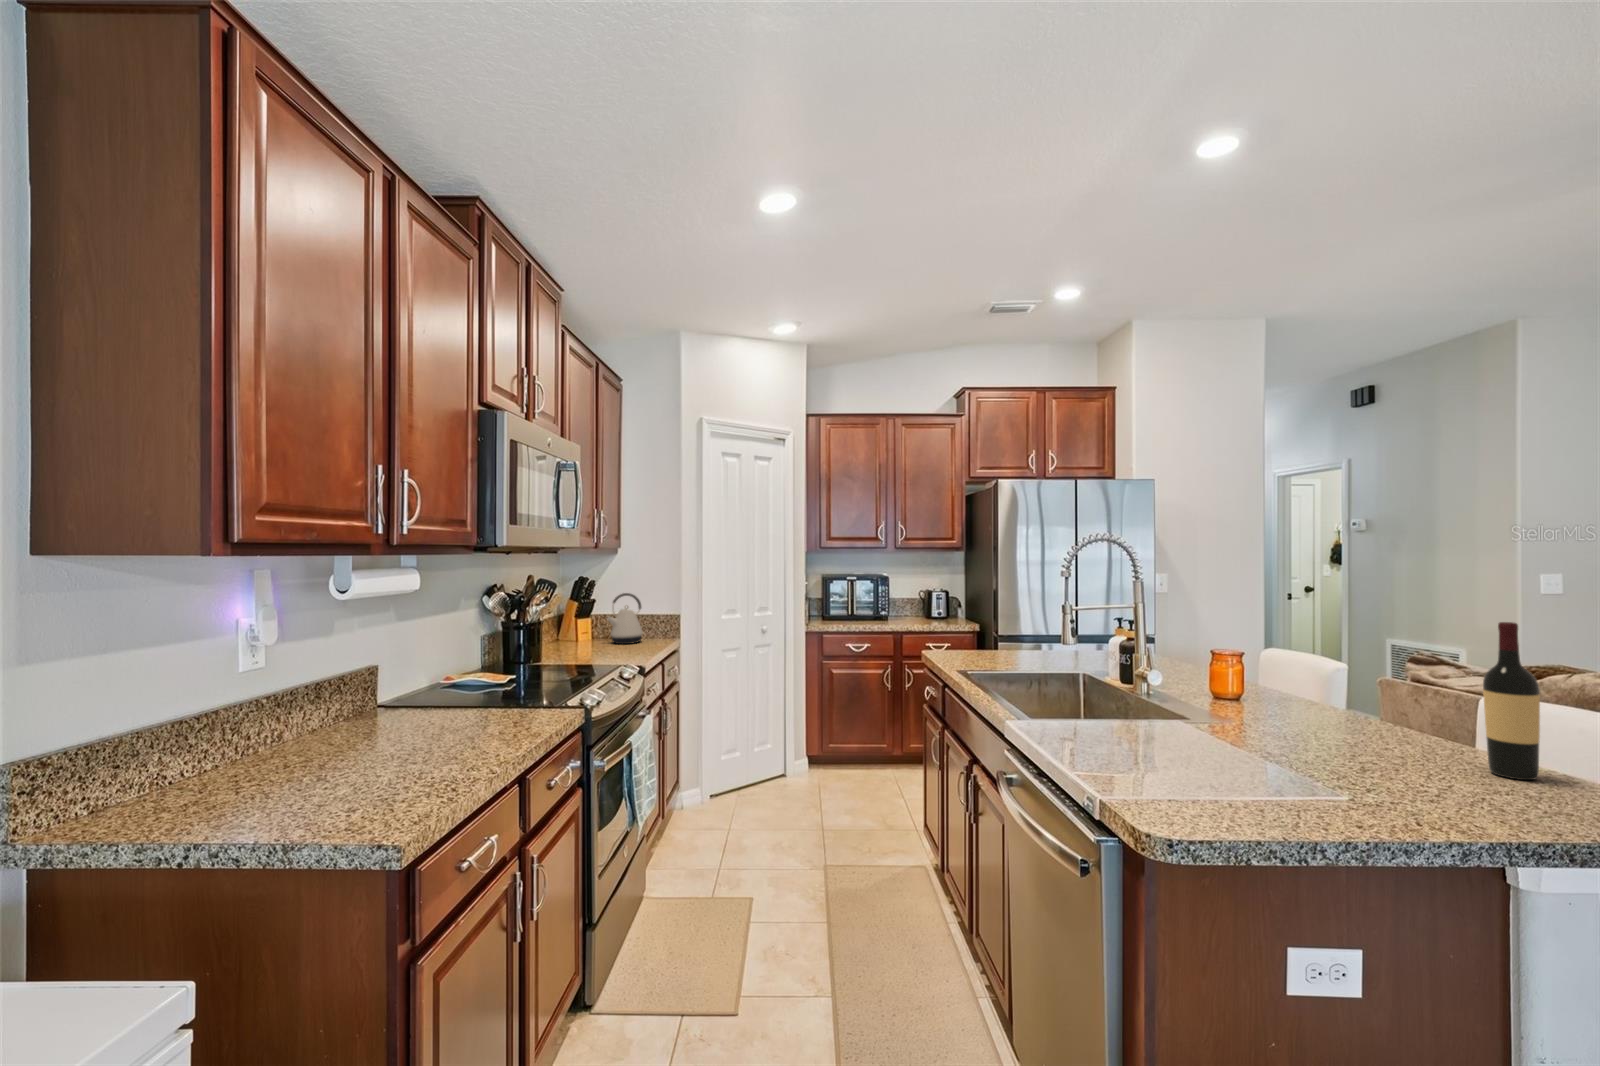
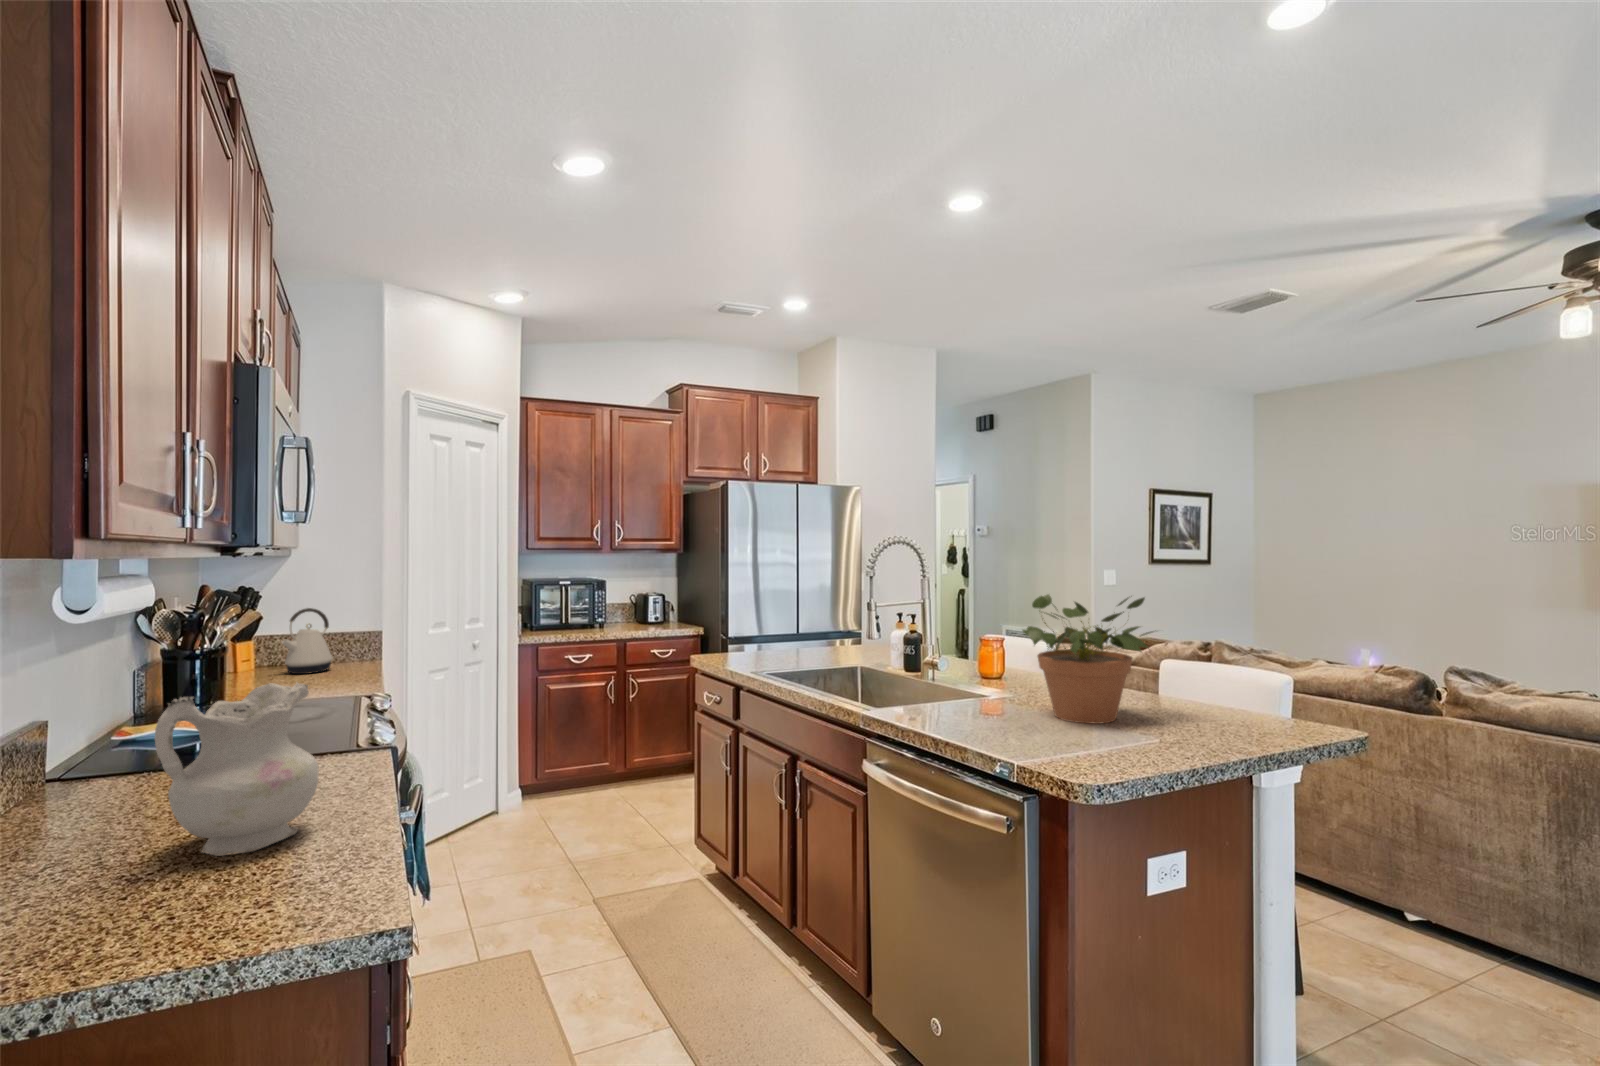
potted plant: none [1184,609,1394,780] -> present [1022,594,1153,724]
wine bottle: present [1483,622,1540,780] -> none [1192,596,1224,705]
ceramic pitcher: none [343,649,460,772] -> present [155,683,319,856]

